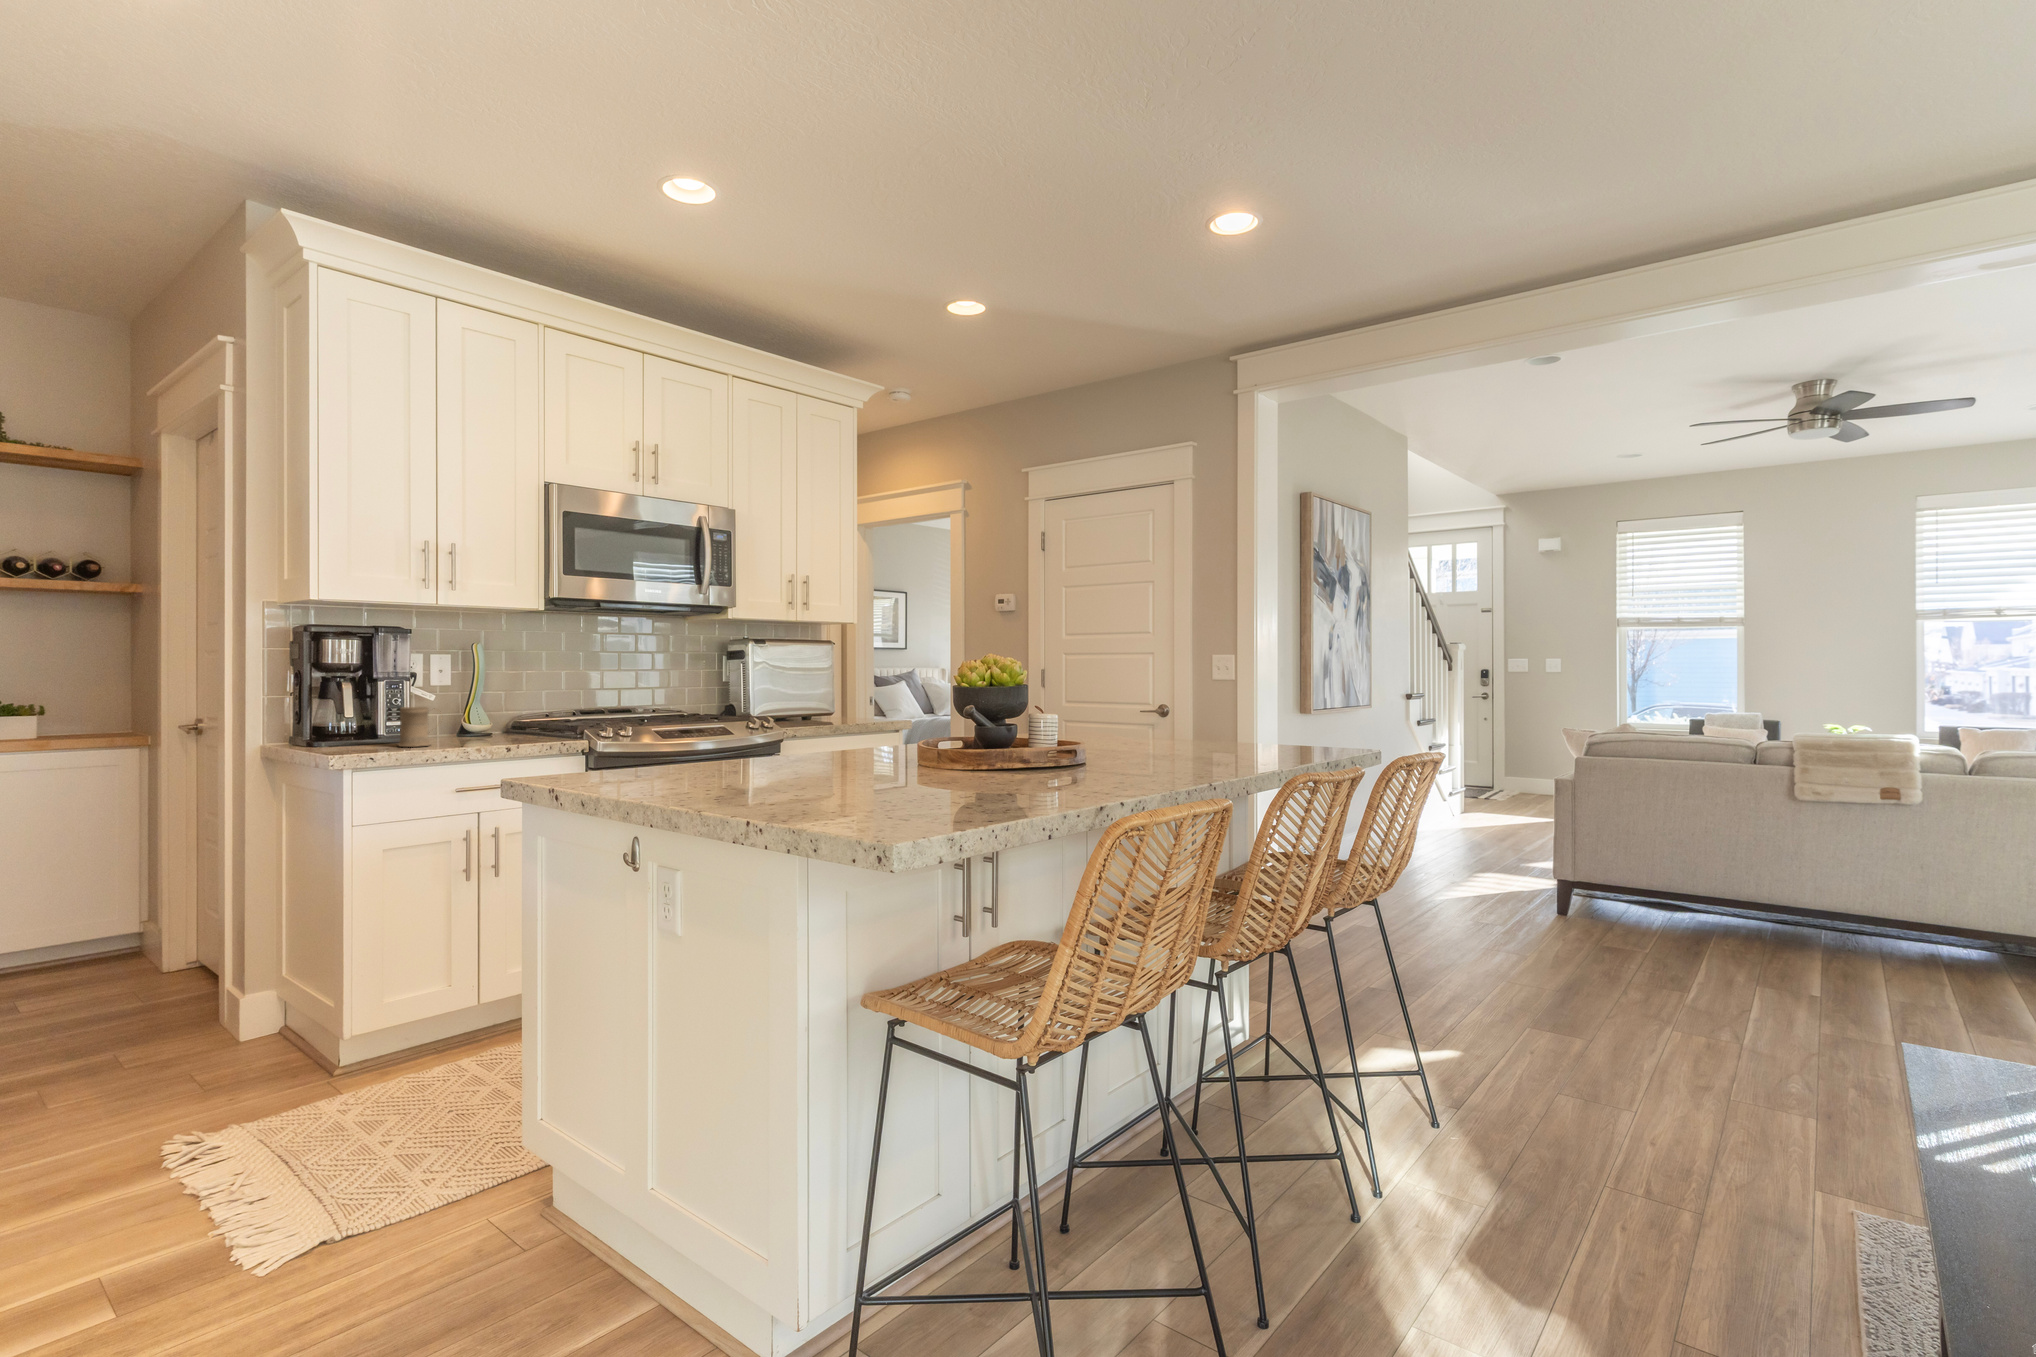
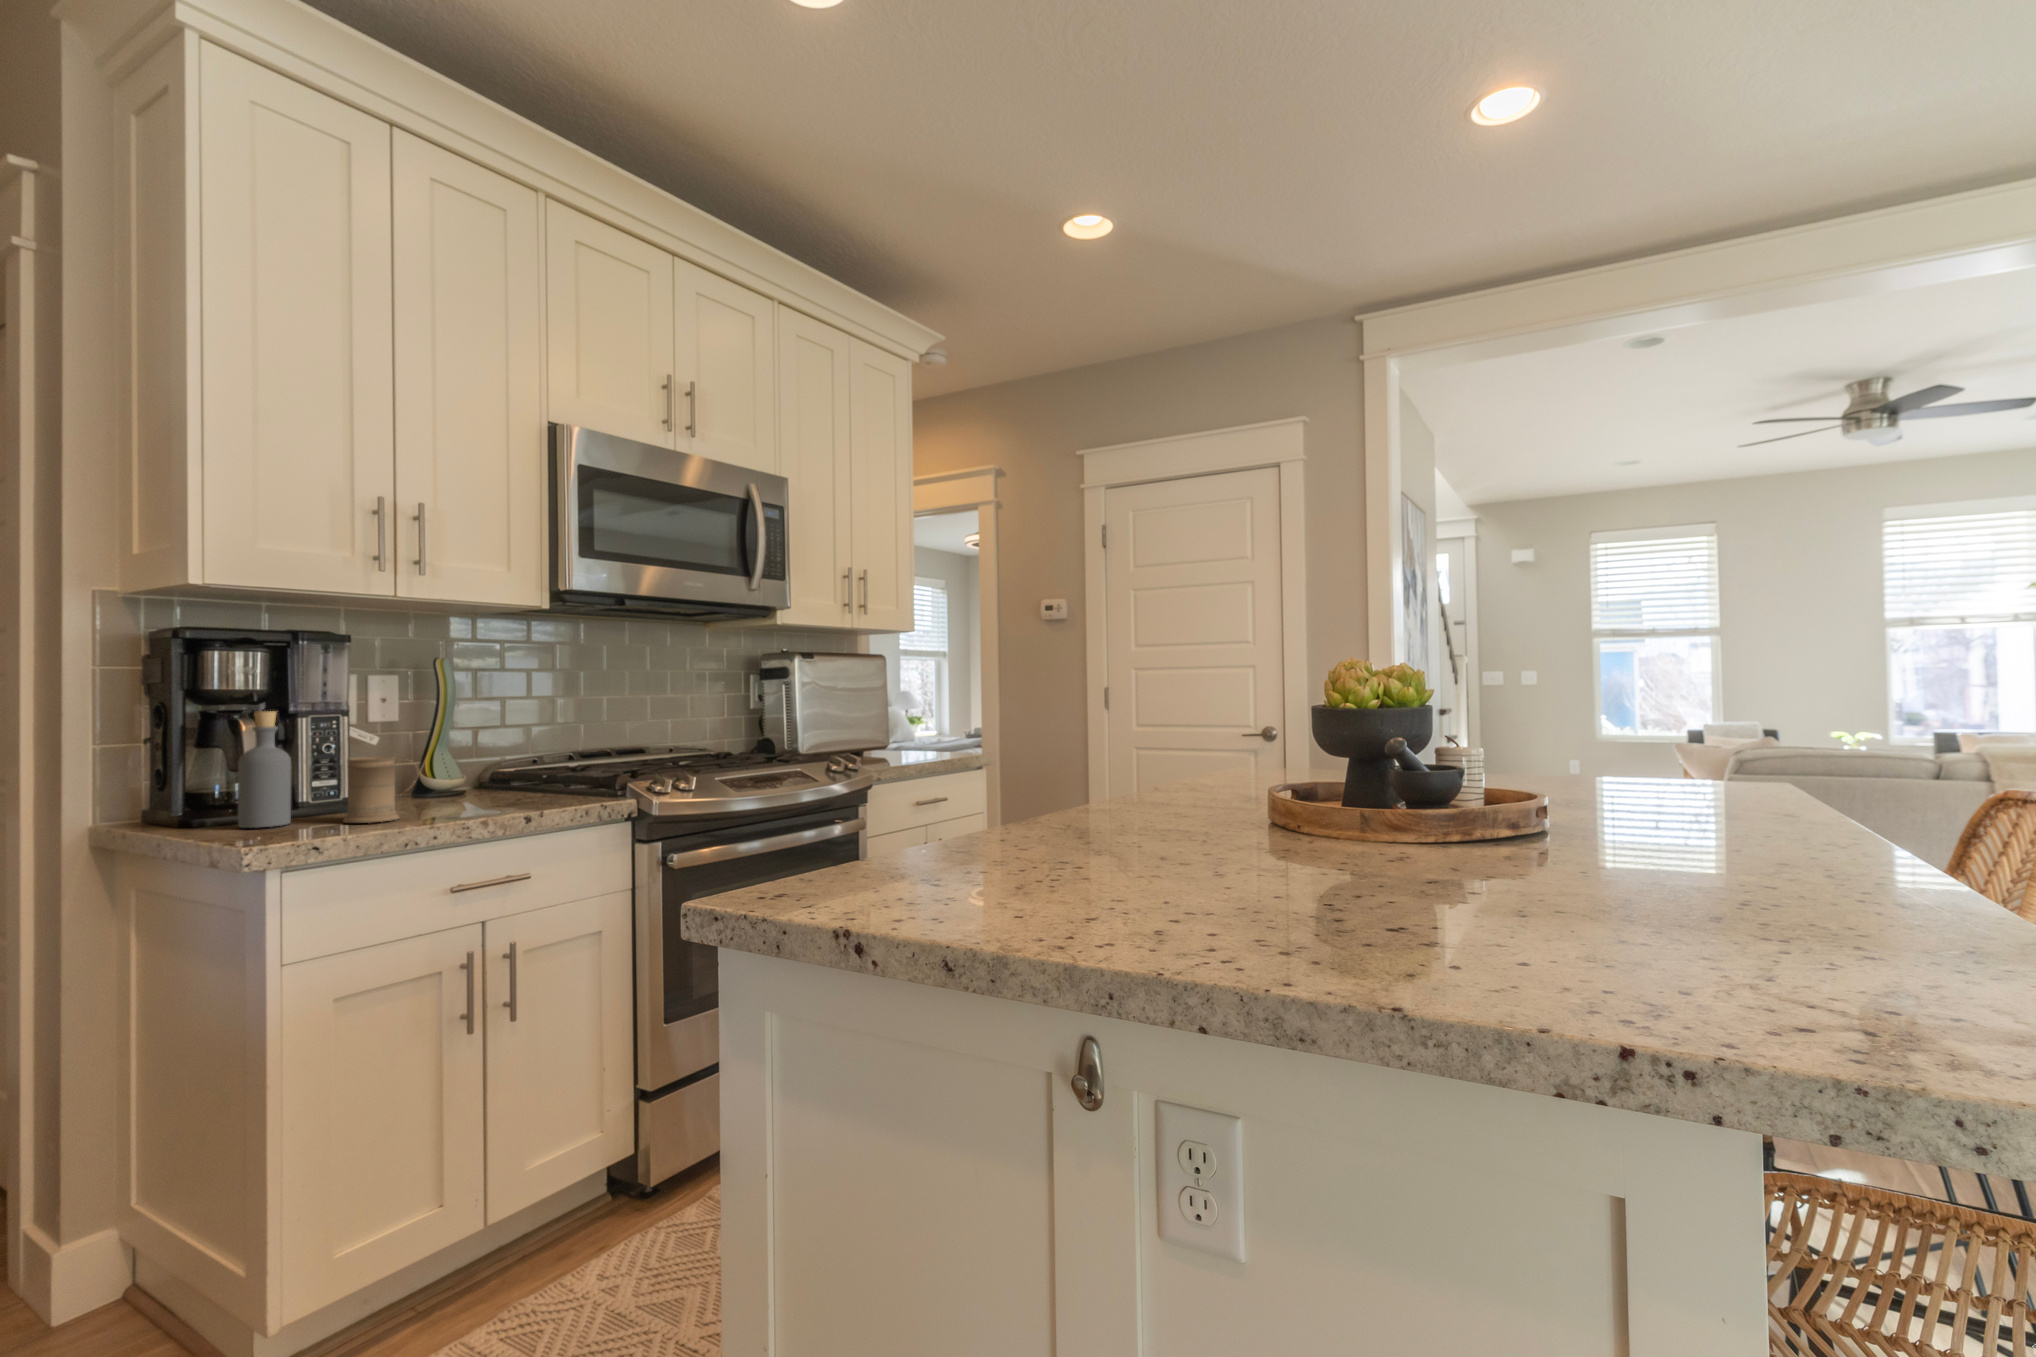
bottle: none [338,677,368,747] -> present [238,711,291,828]

